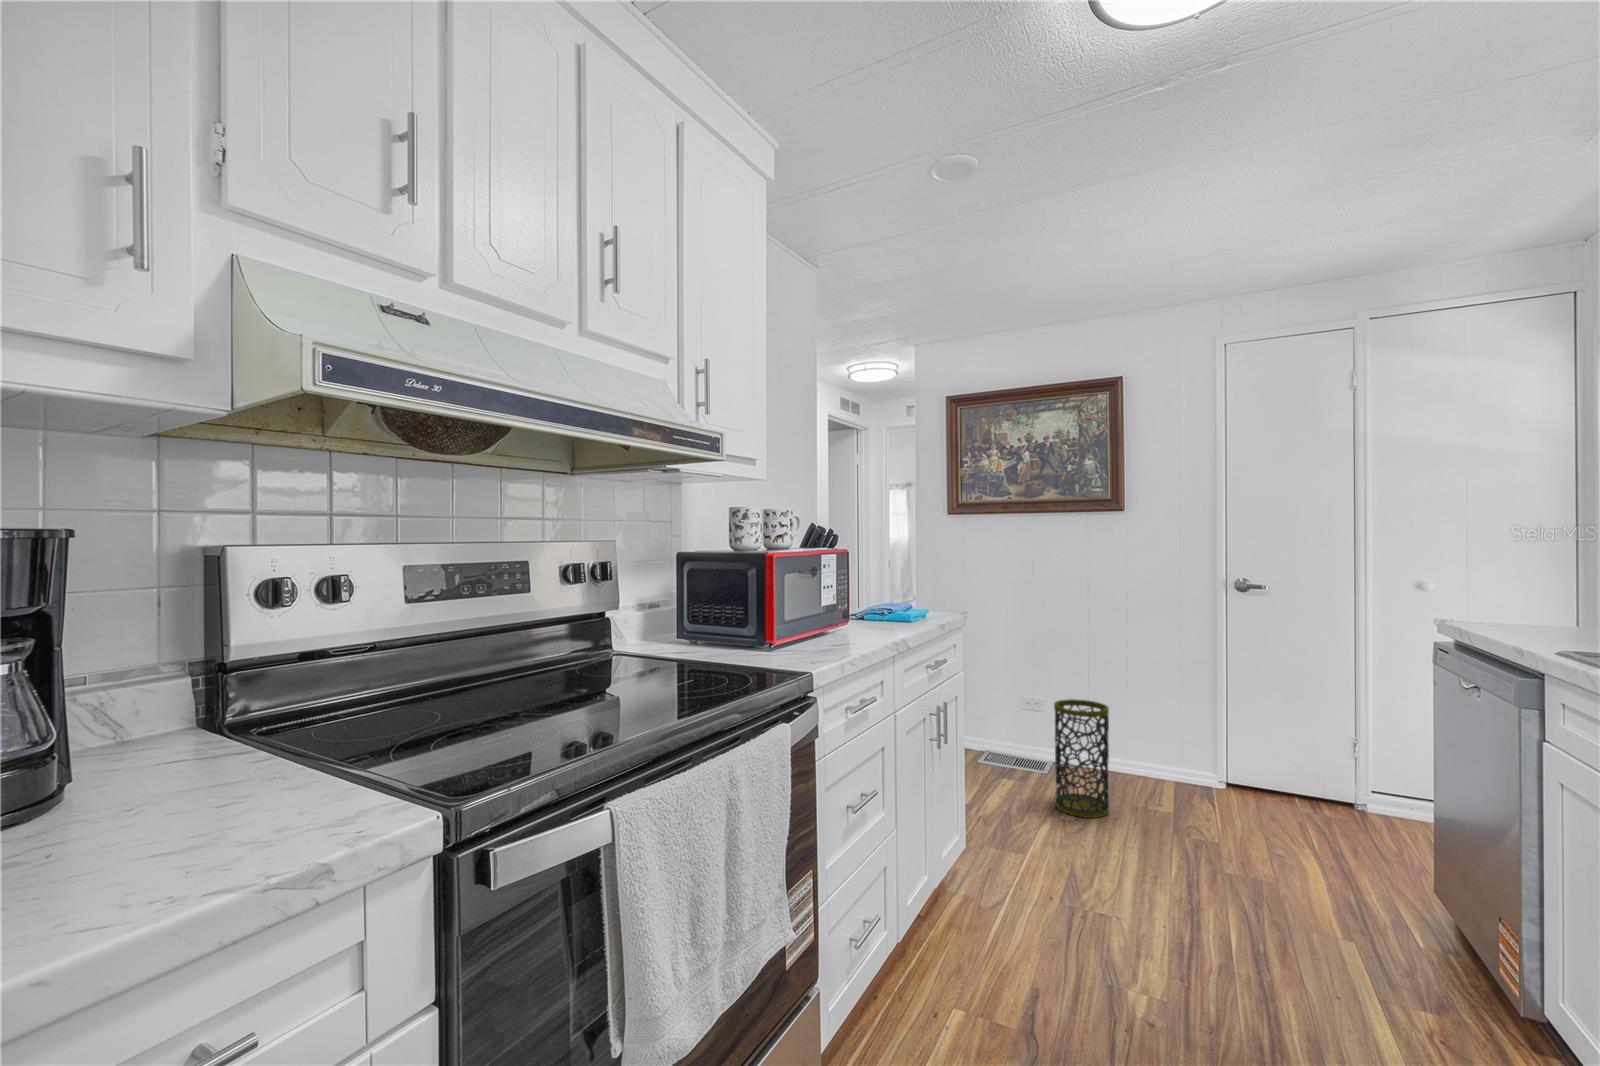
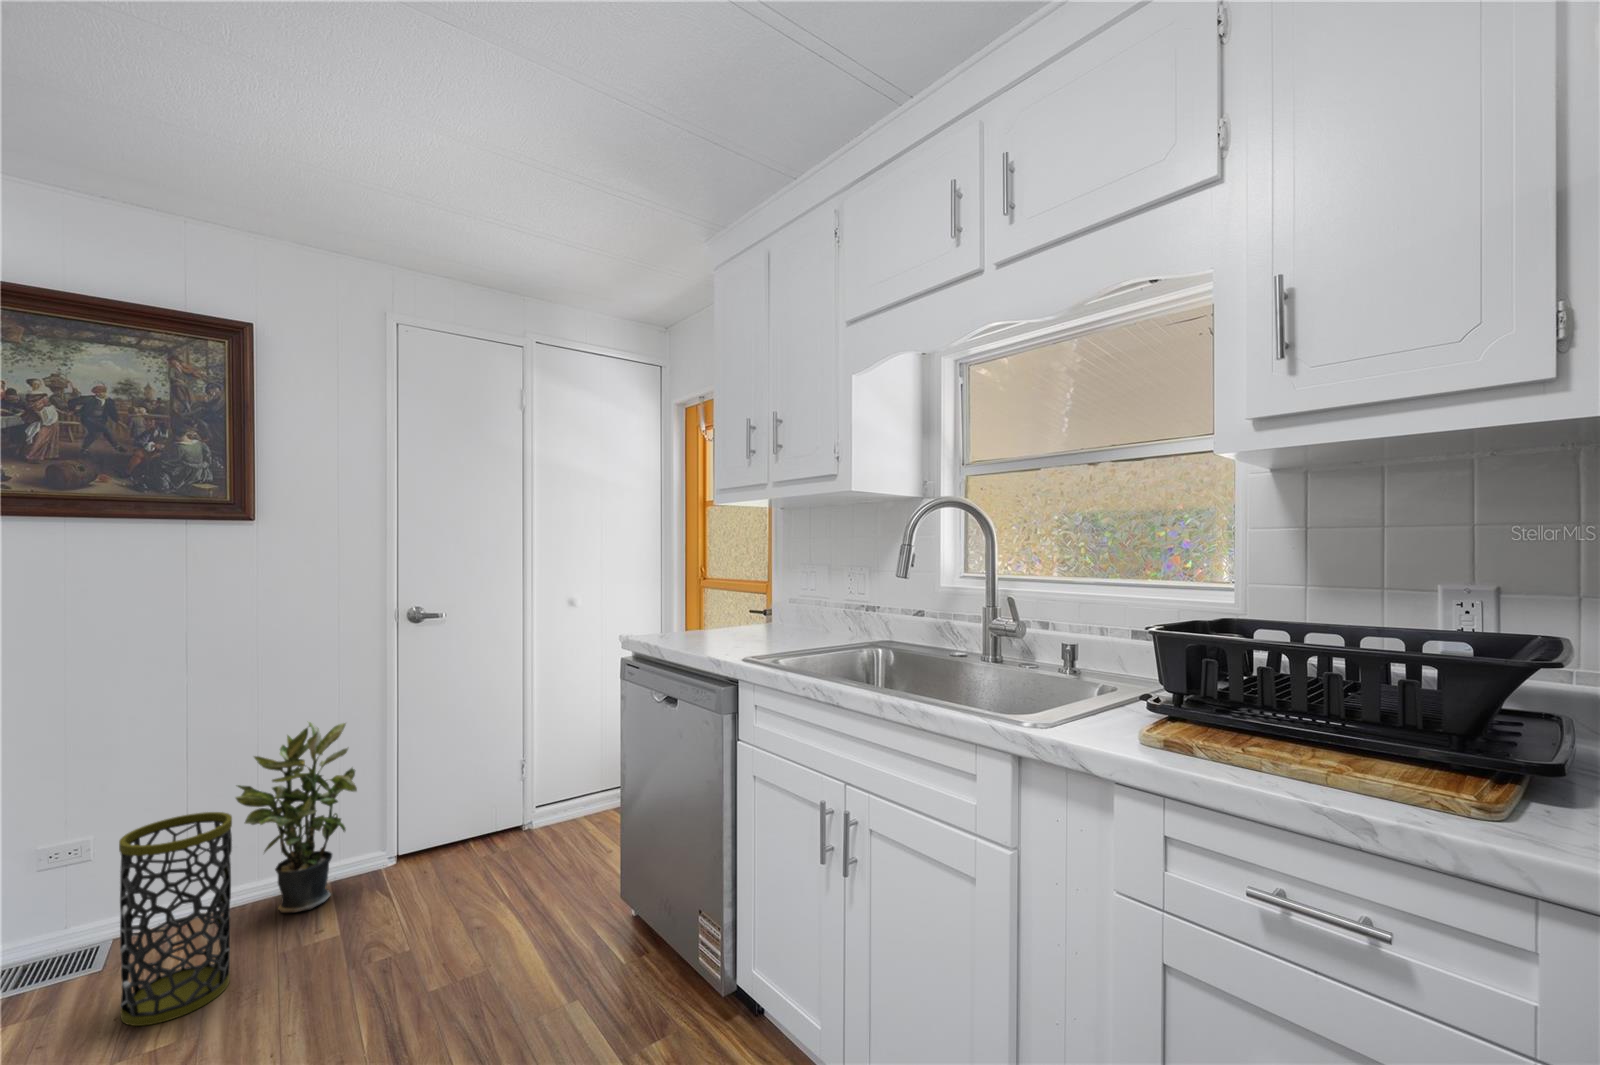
potted plant: none [1115,661,1194,796] -> present [236,722,357,913]

